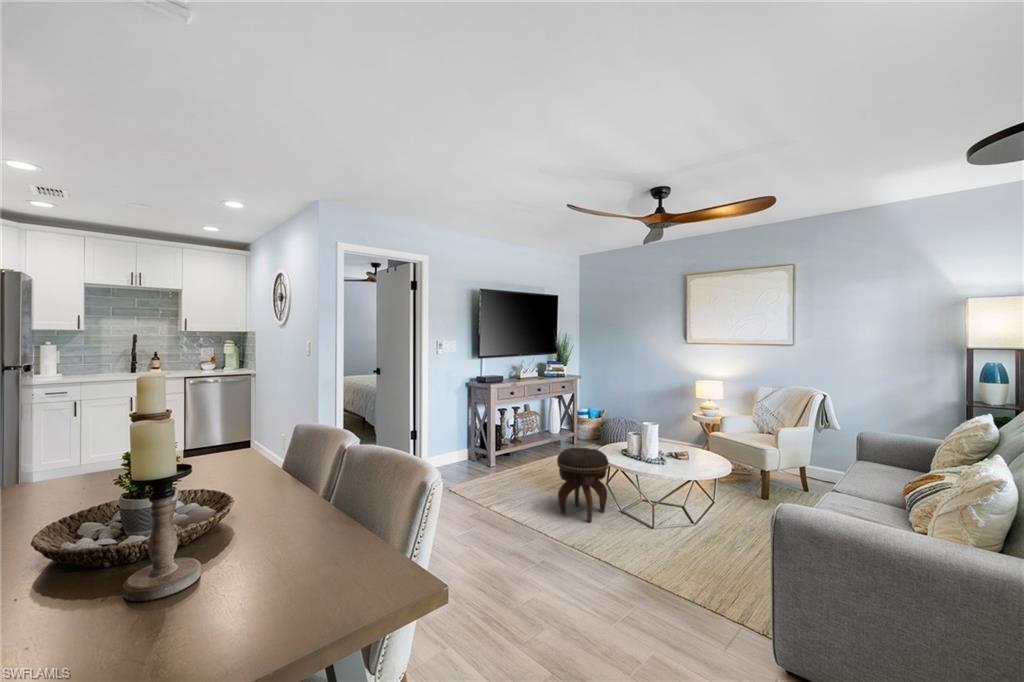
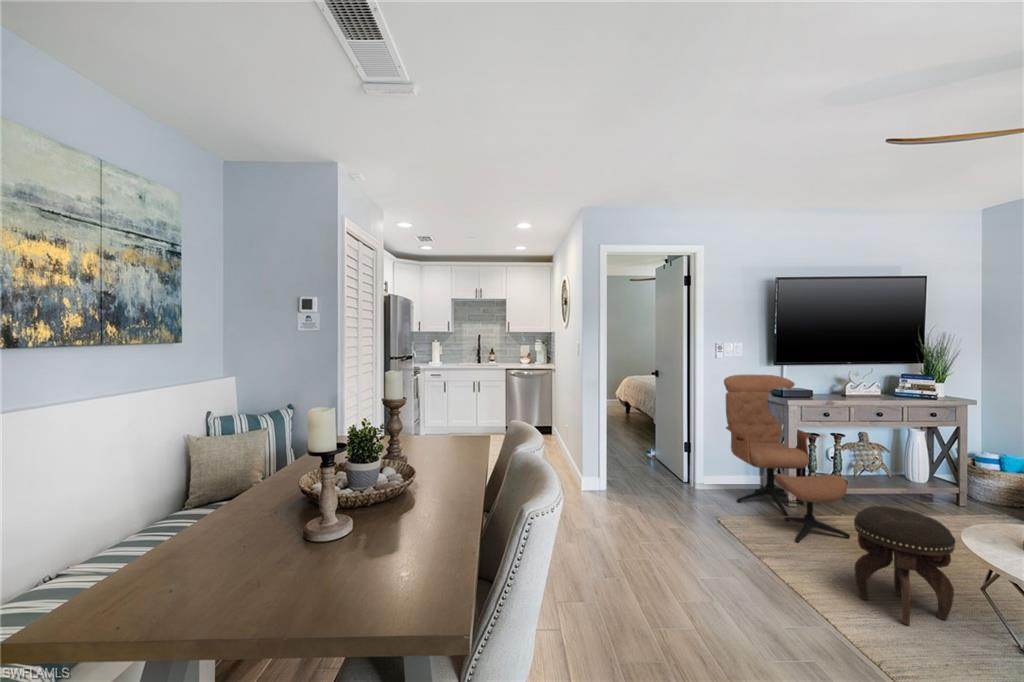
lounge chair: none [445,366,538,490] -> present [724,375,850,542]

